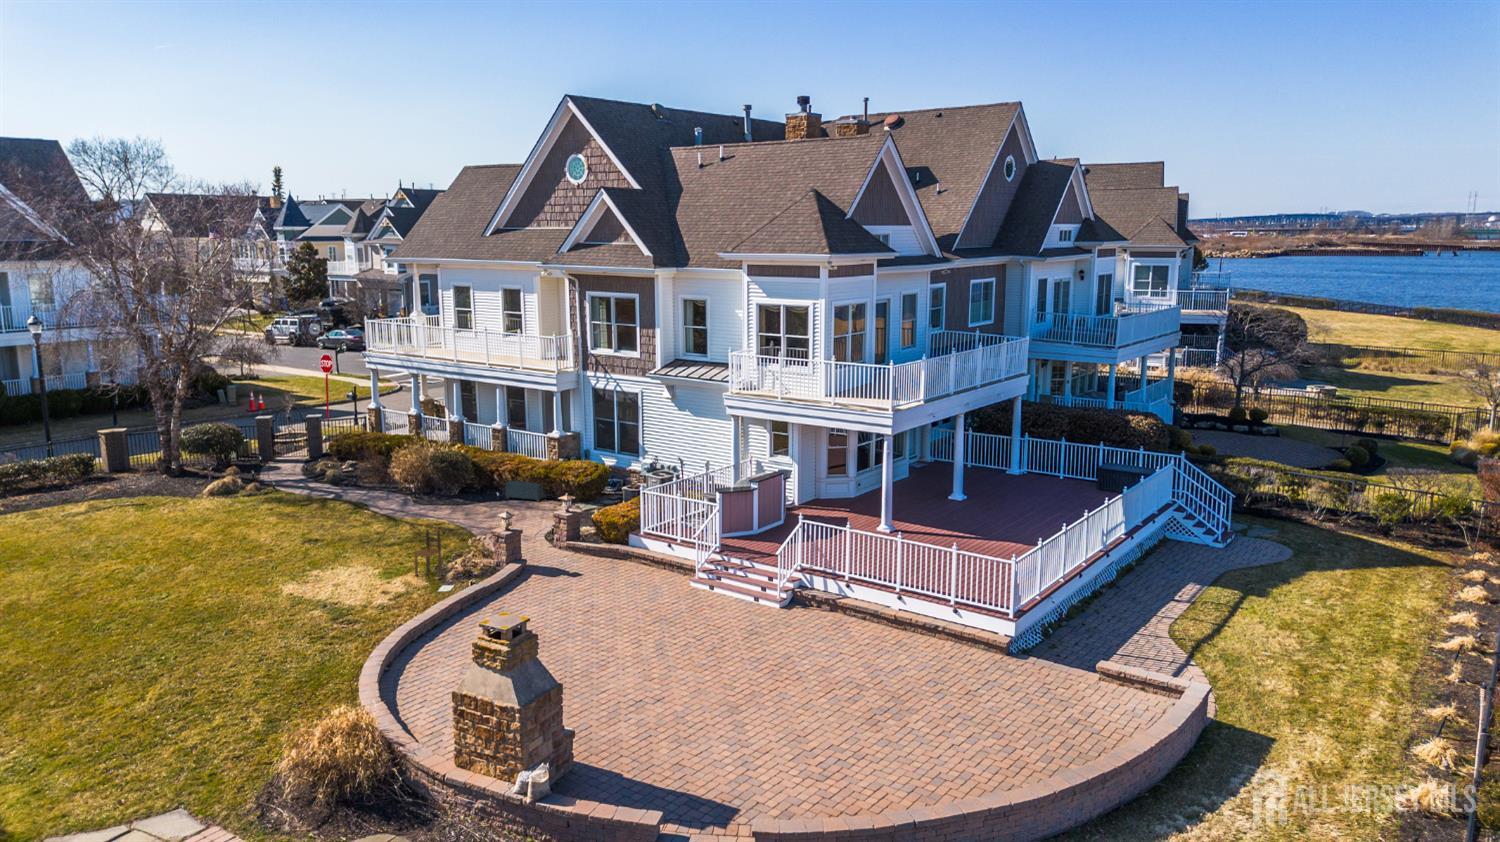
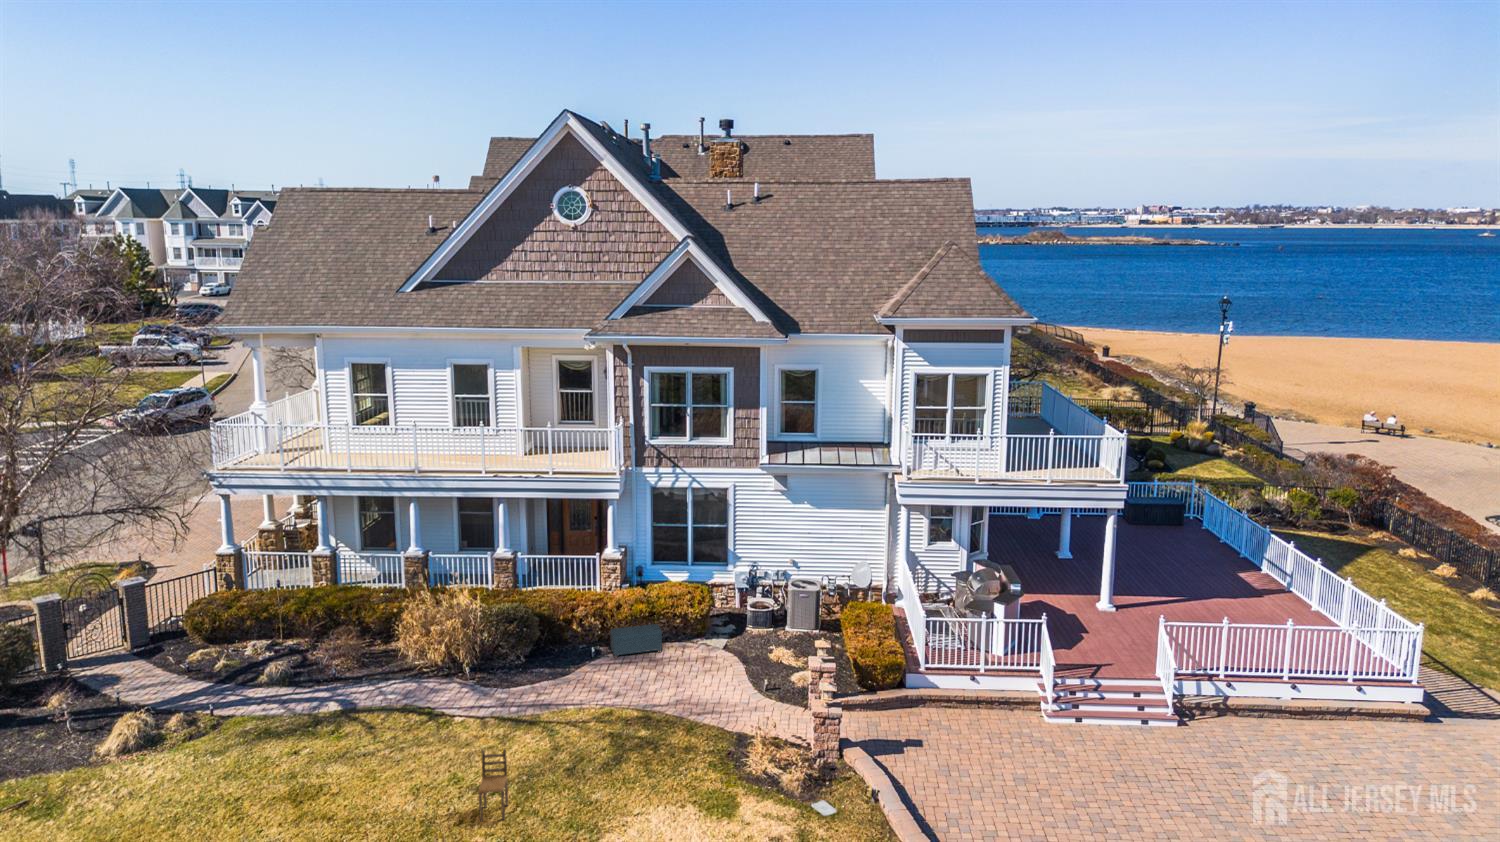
chair: present [415,529,442,578] -> present [479,749,508,821]

